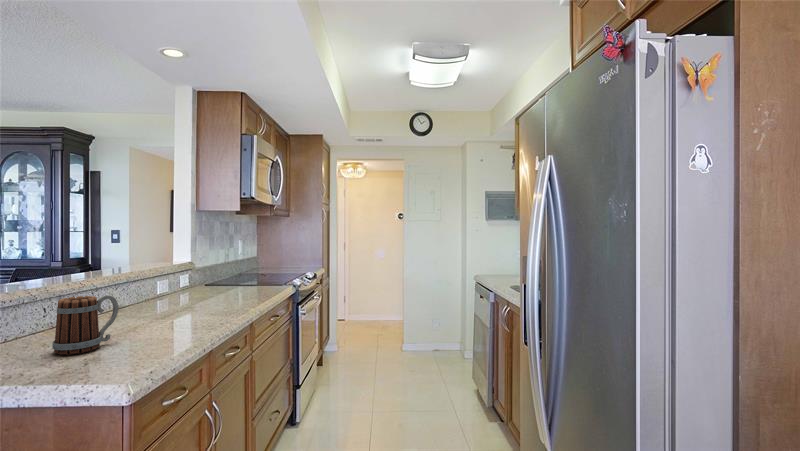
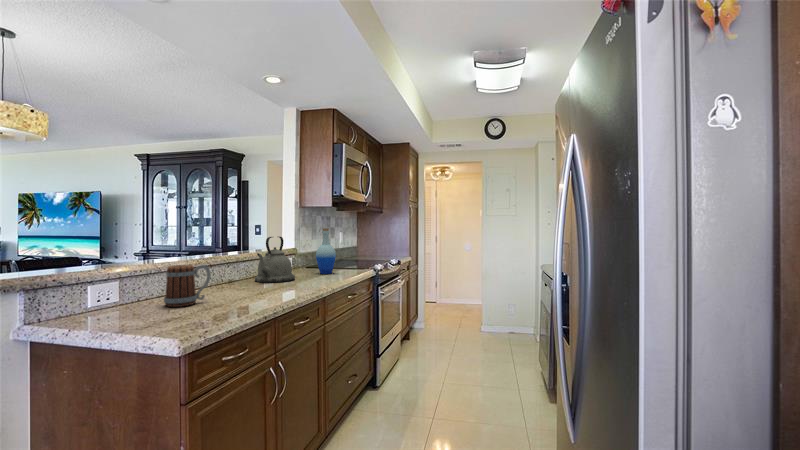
bottle: none [228,239,253,295] -> present [316,228,336,274]
kettle: none [153,251,208,310] -> present [255,237,295,283]

